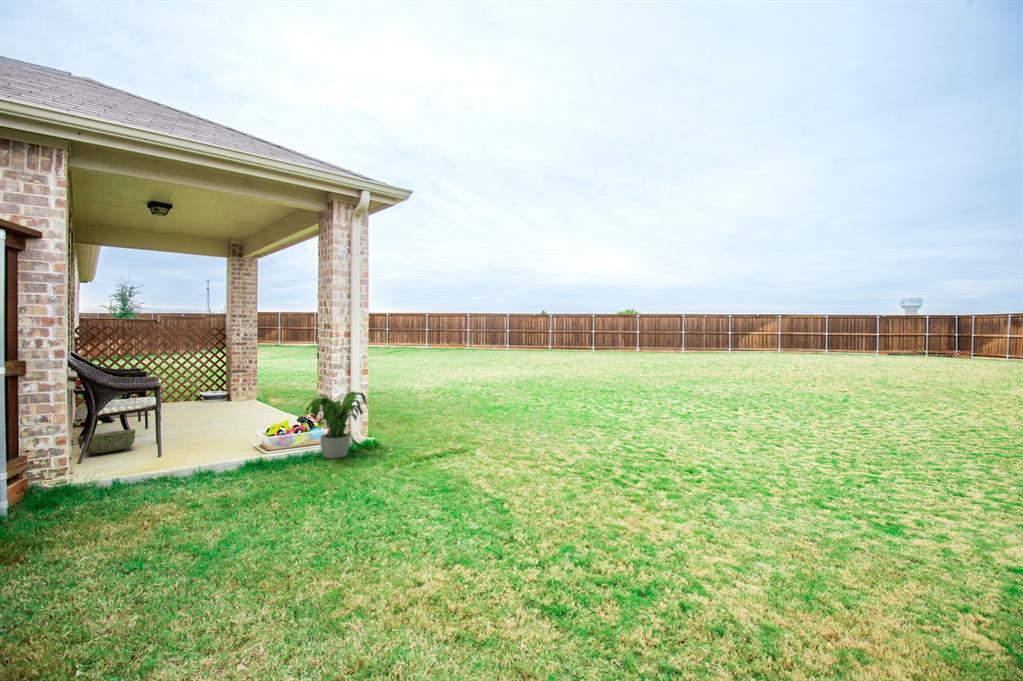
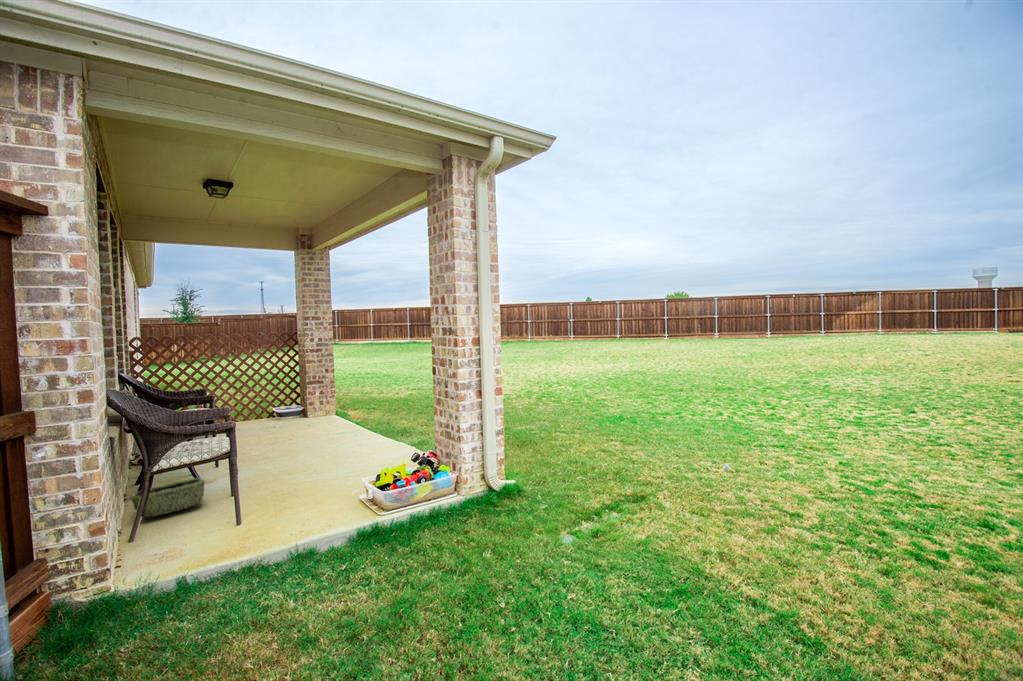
potted plant: present [306,391,367,458] -> none [423,421,522,522]

